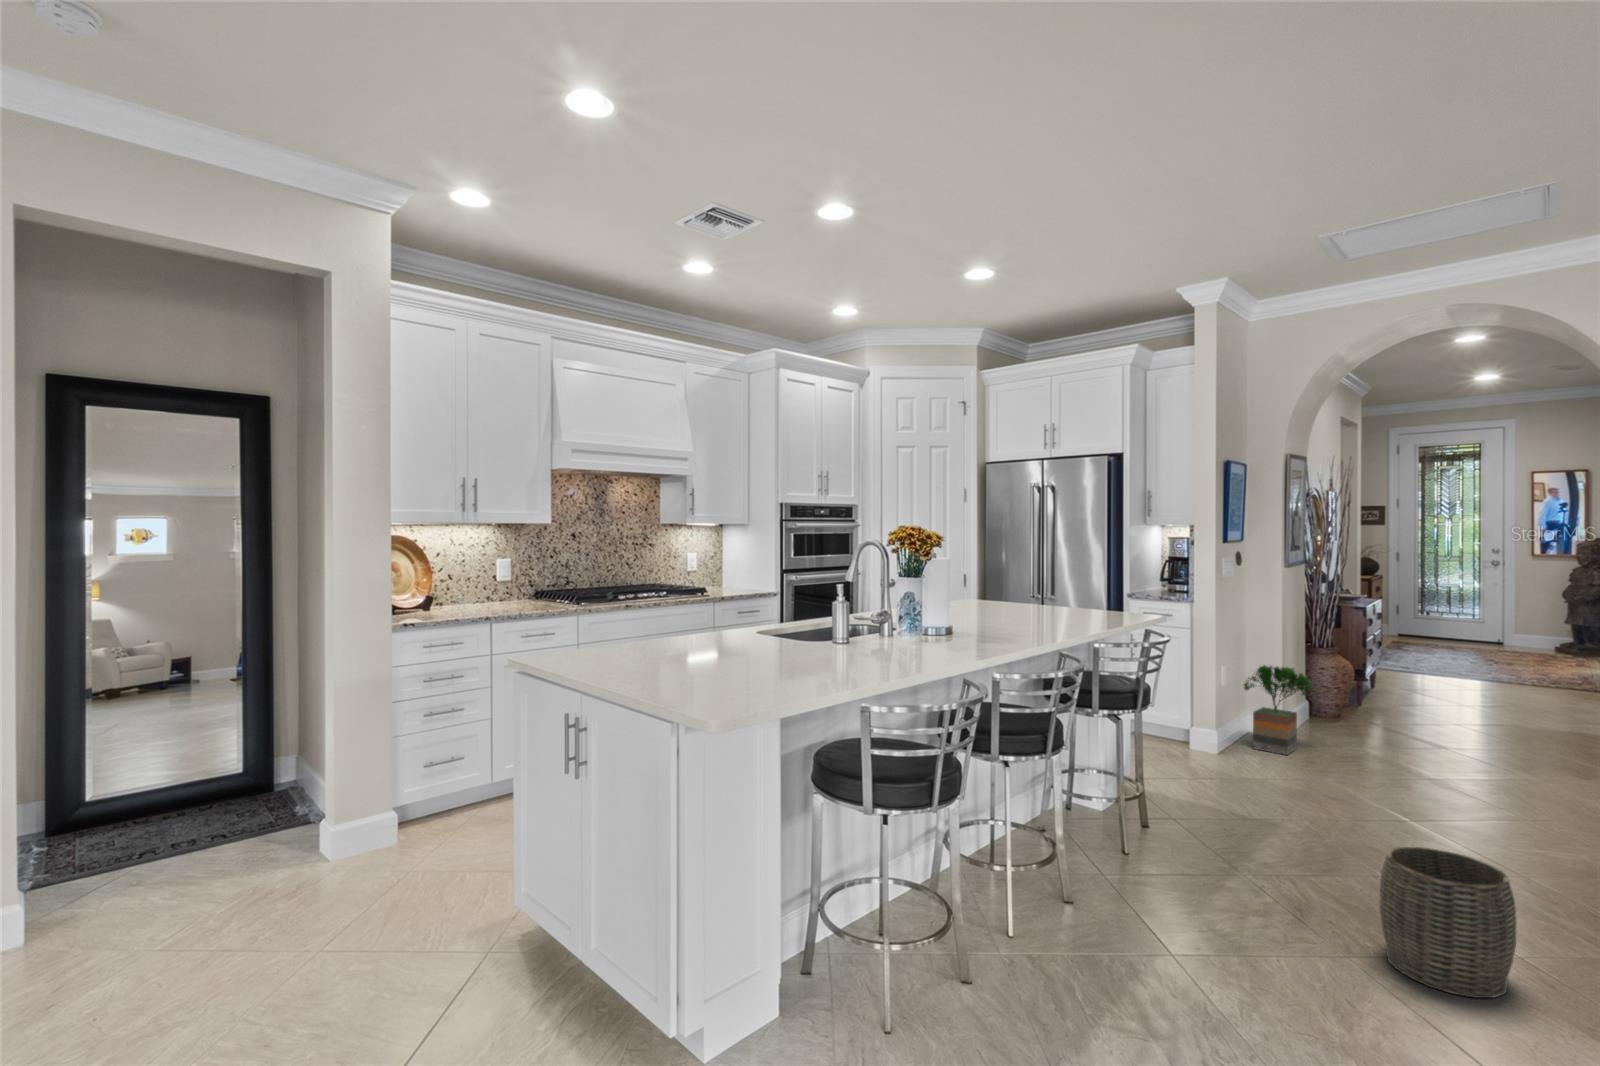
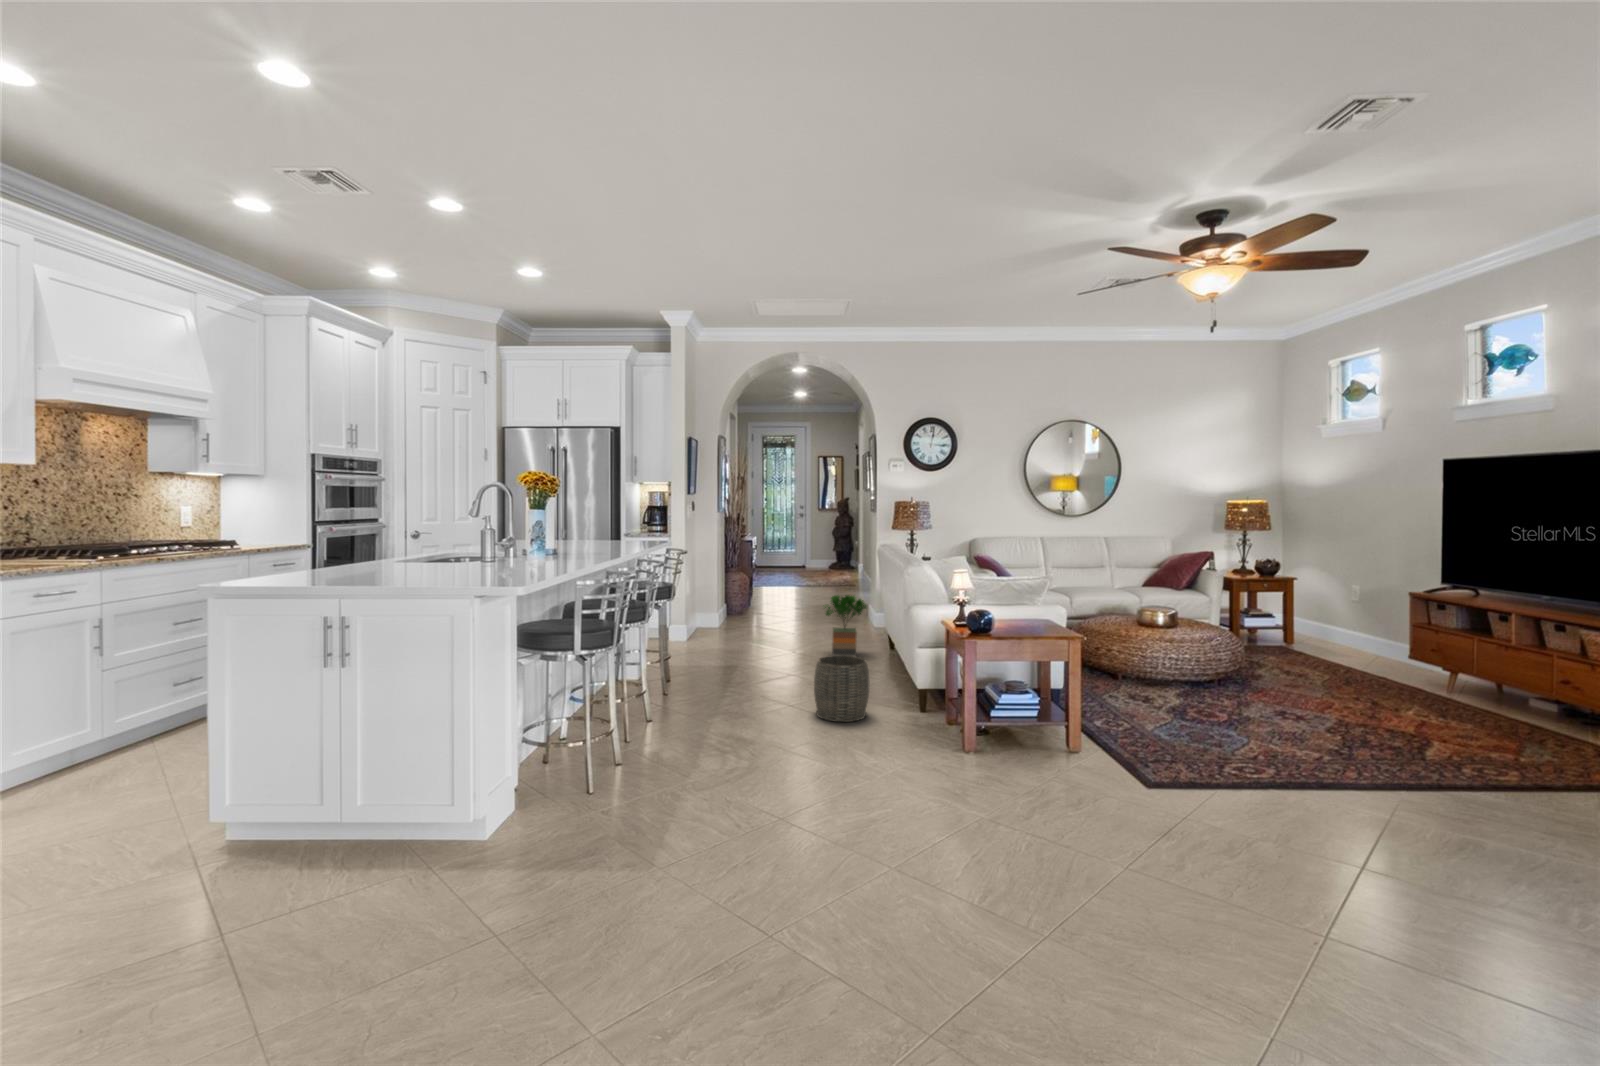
potted tree: present [1243,665,1312,755] -> present [825,595,866,656]

